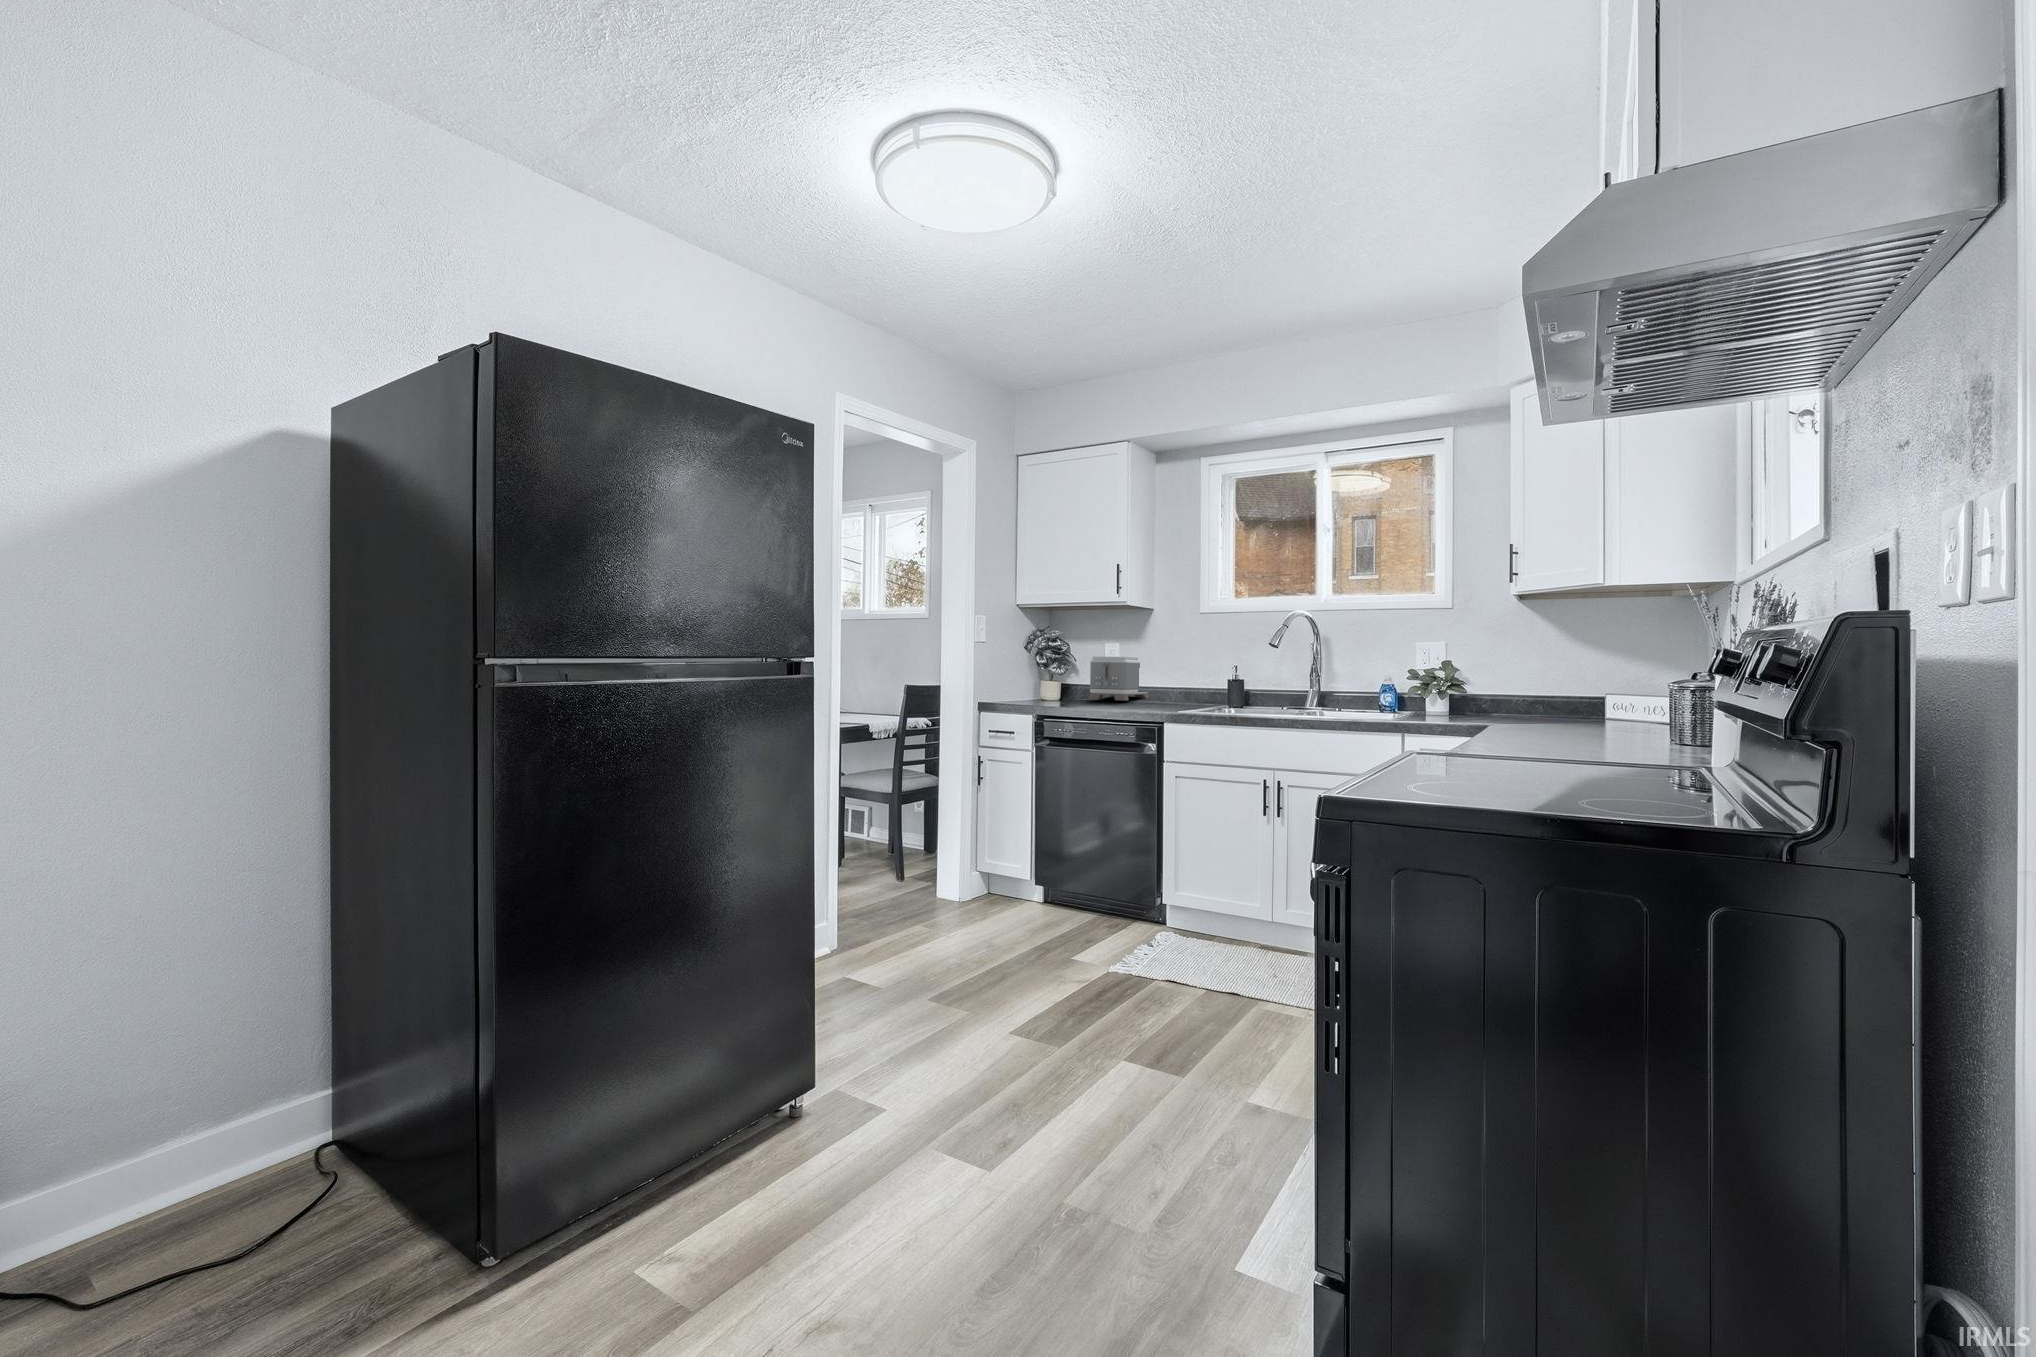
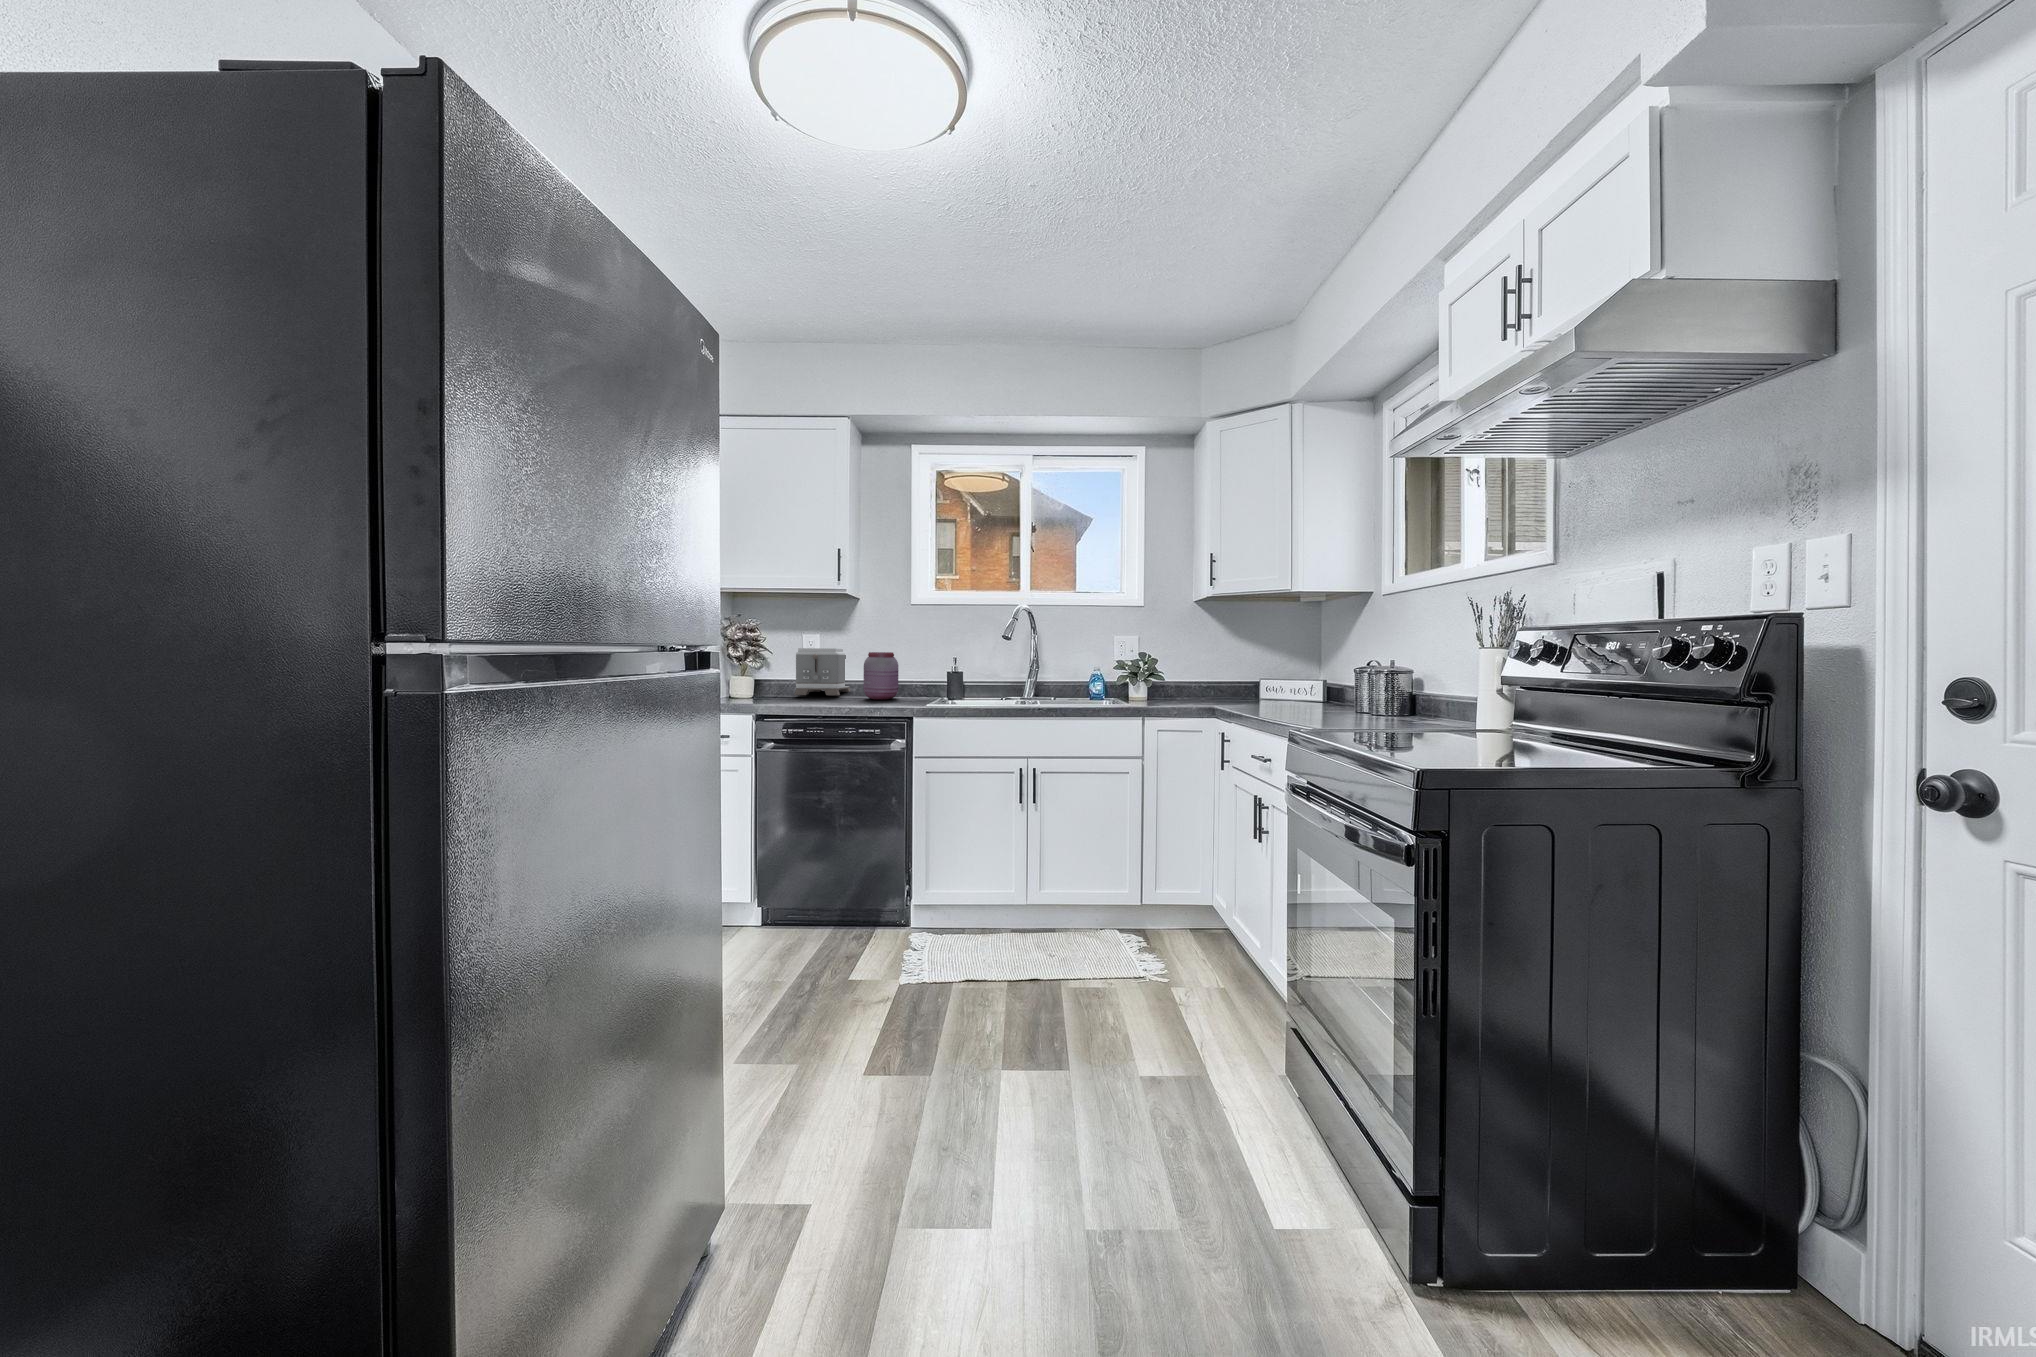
jar: none [1145,661,1179,705] -> present [864,652,899,699]

